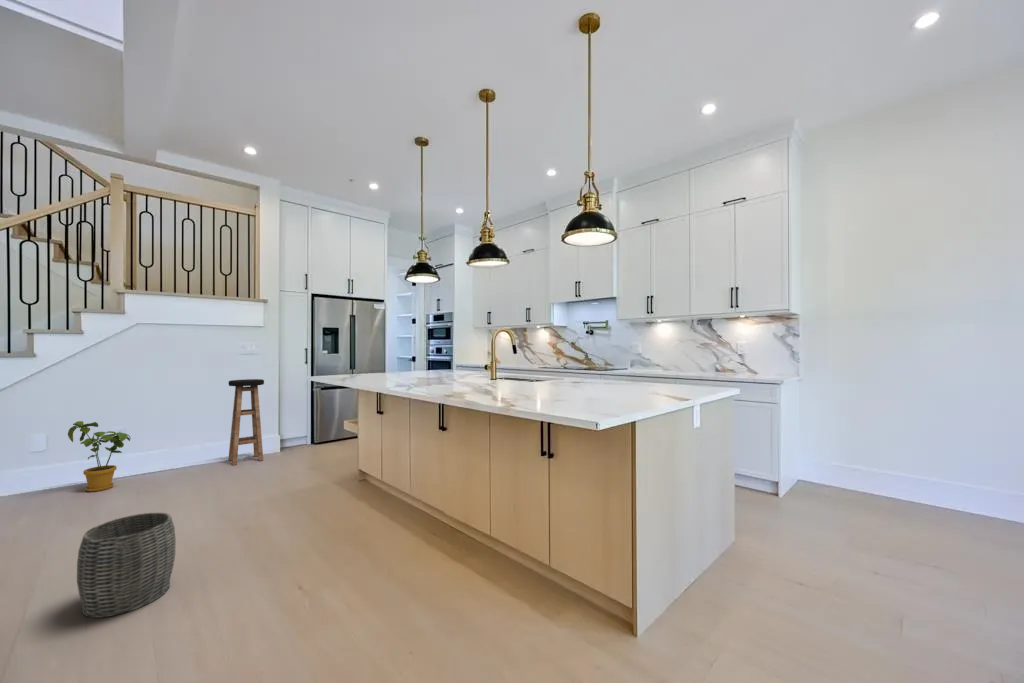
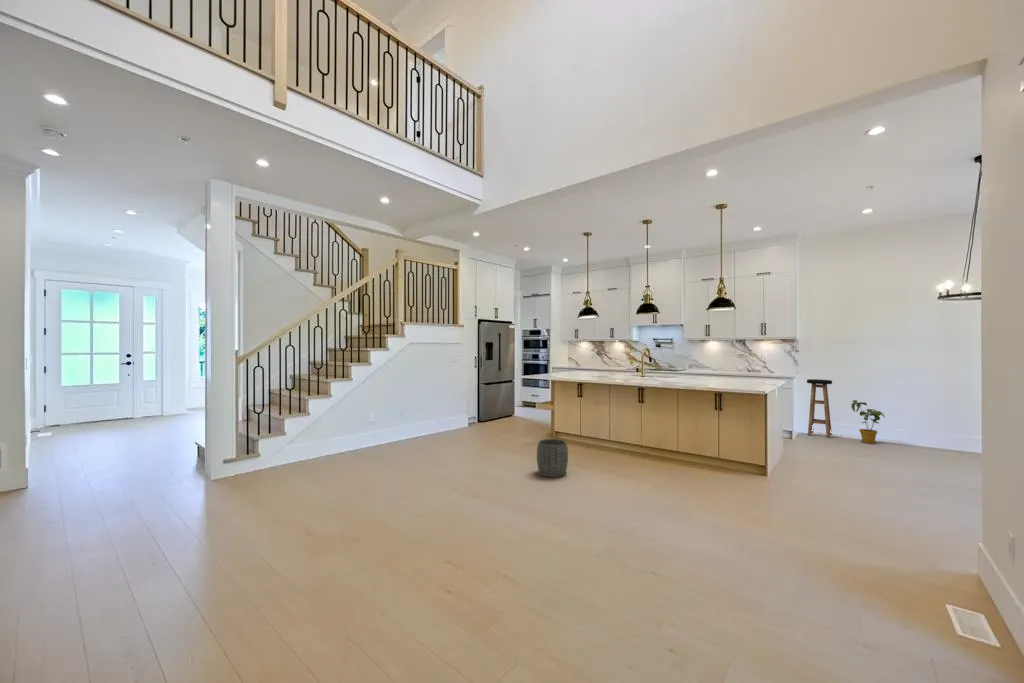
bar stool: present [228,379,264,465] -> present [807,379,832,438]
house plant: present [68,421,130,492] -> present [852,400,885,444]

